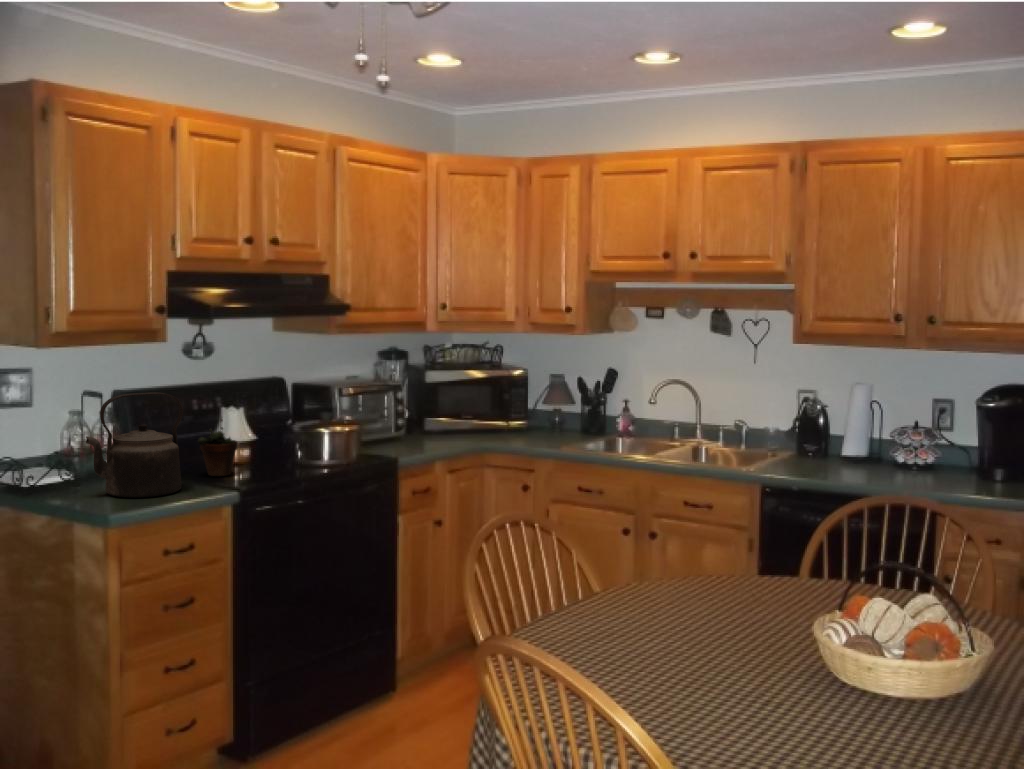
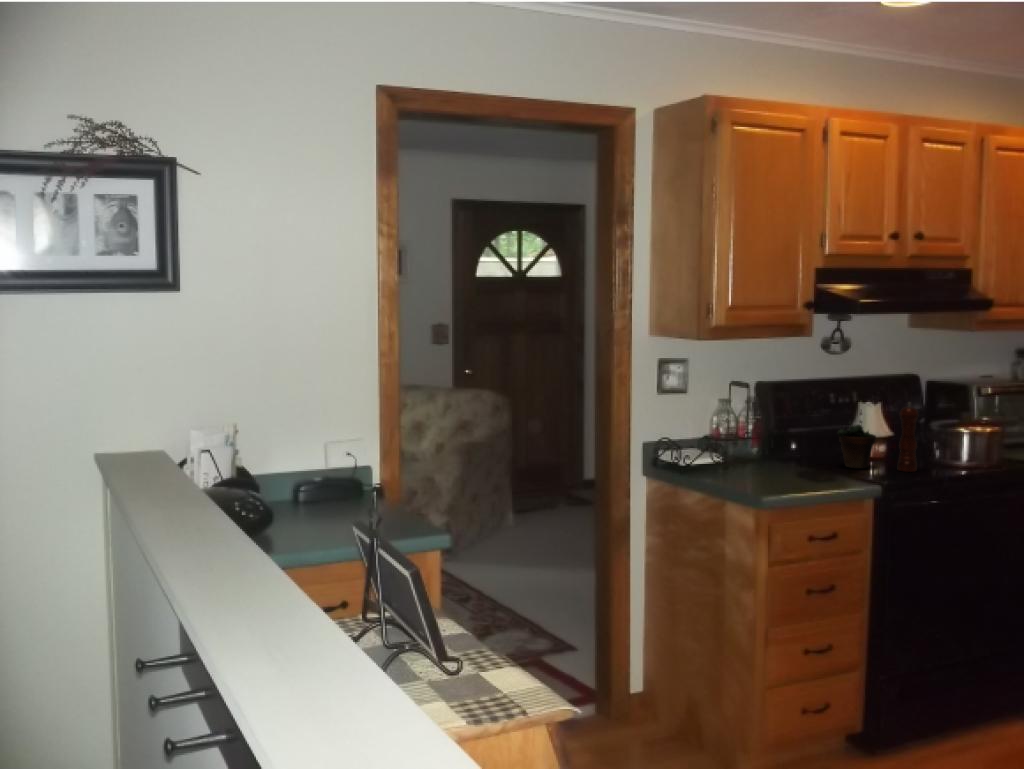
kettle: present [86,392,183,498] -> none [740,384,827,481]
pepper mill: none [260,406,279,476] -> present [898,402,918,472]

